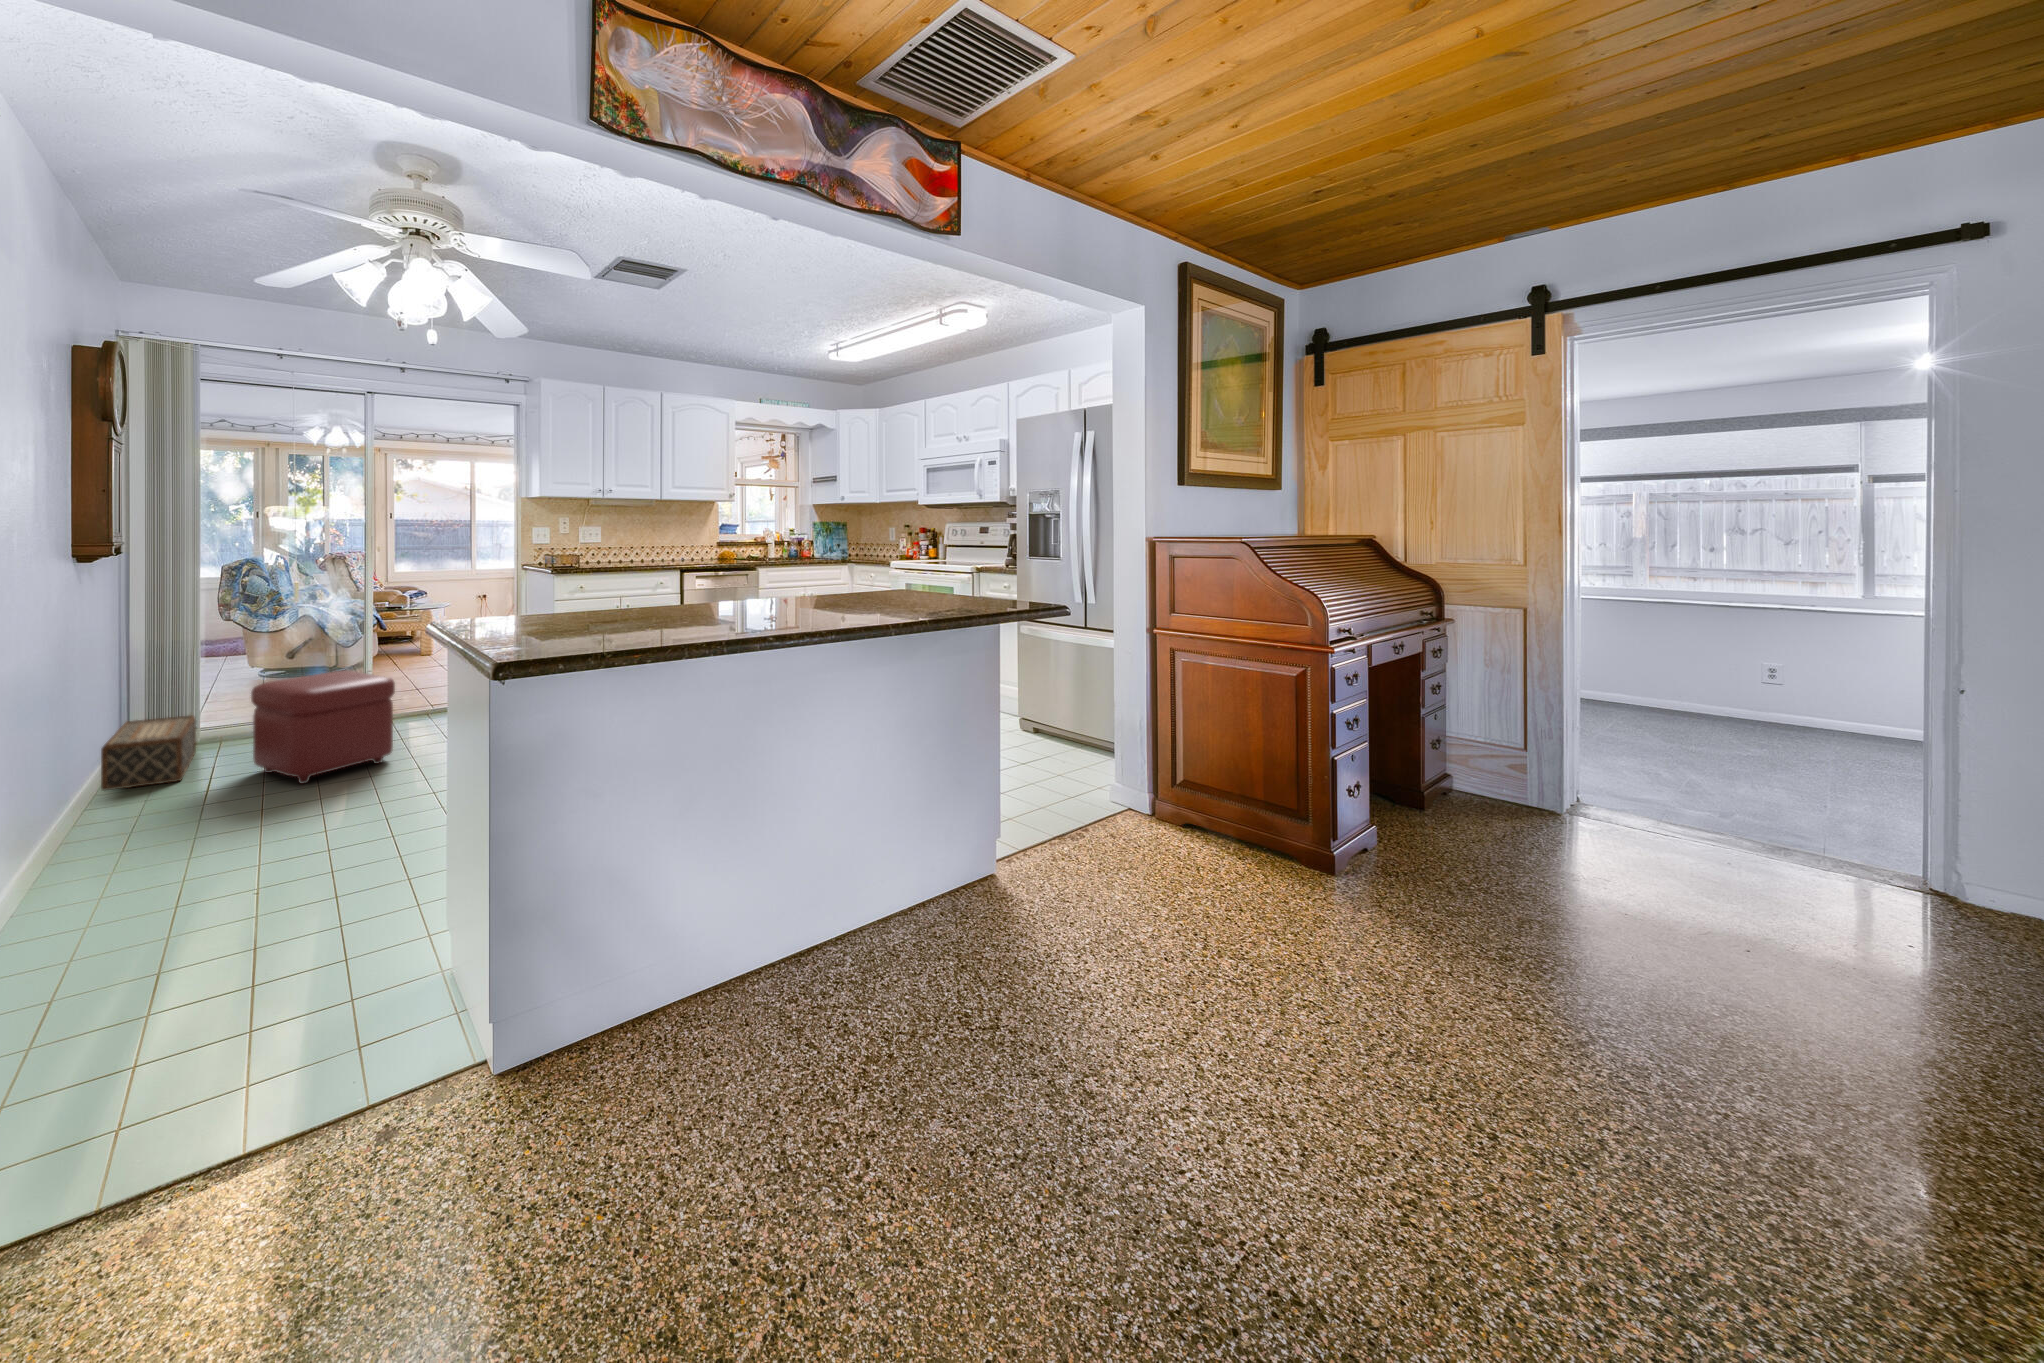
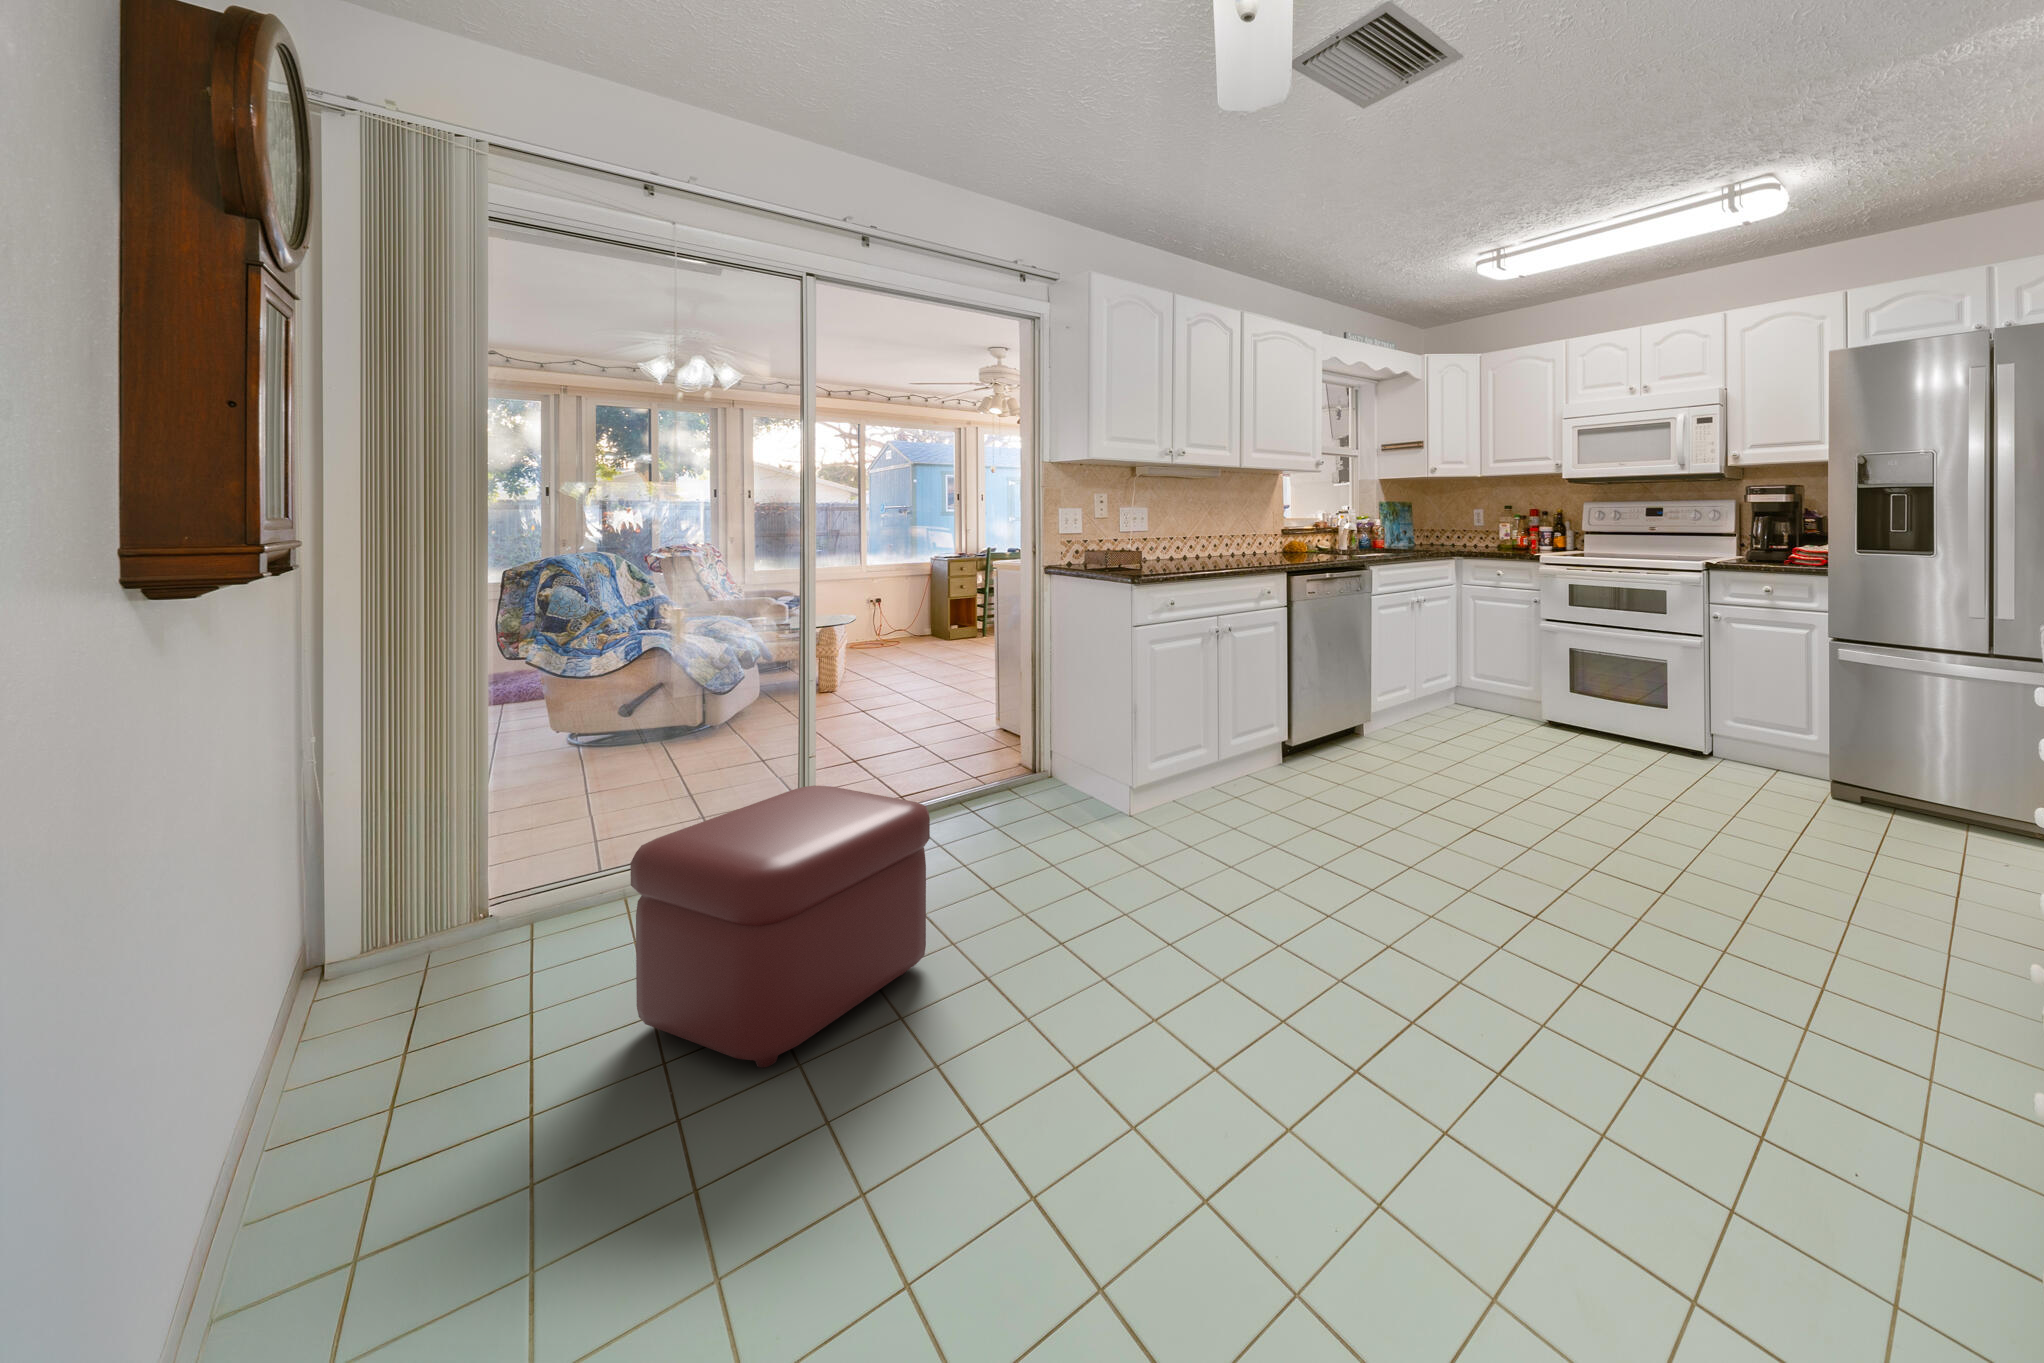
woven basket: present [101,715,196,790] -> none [242,896,486,1153]

